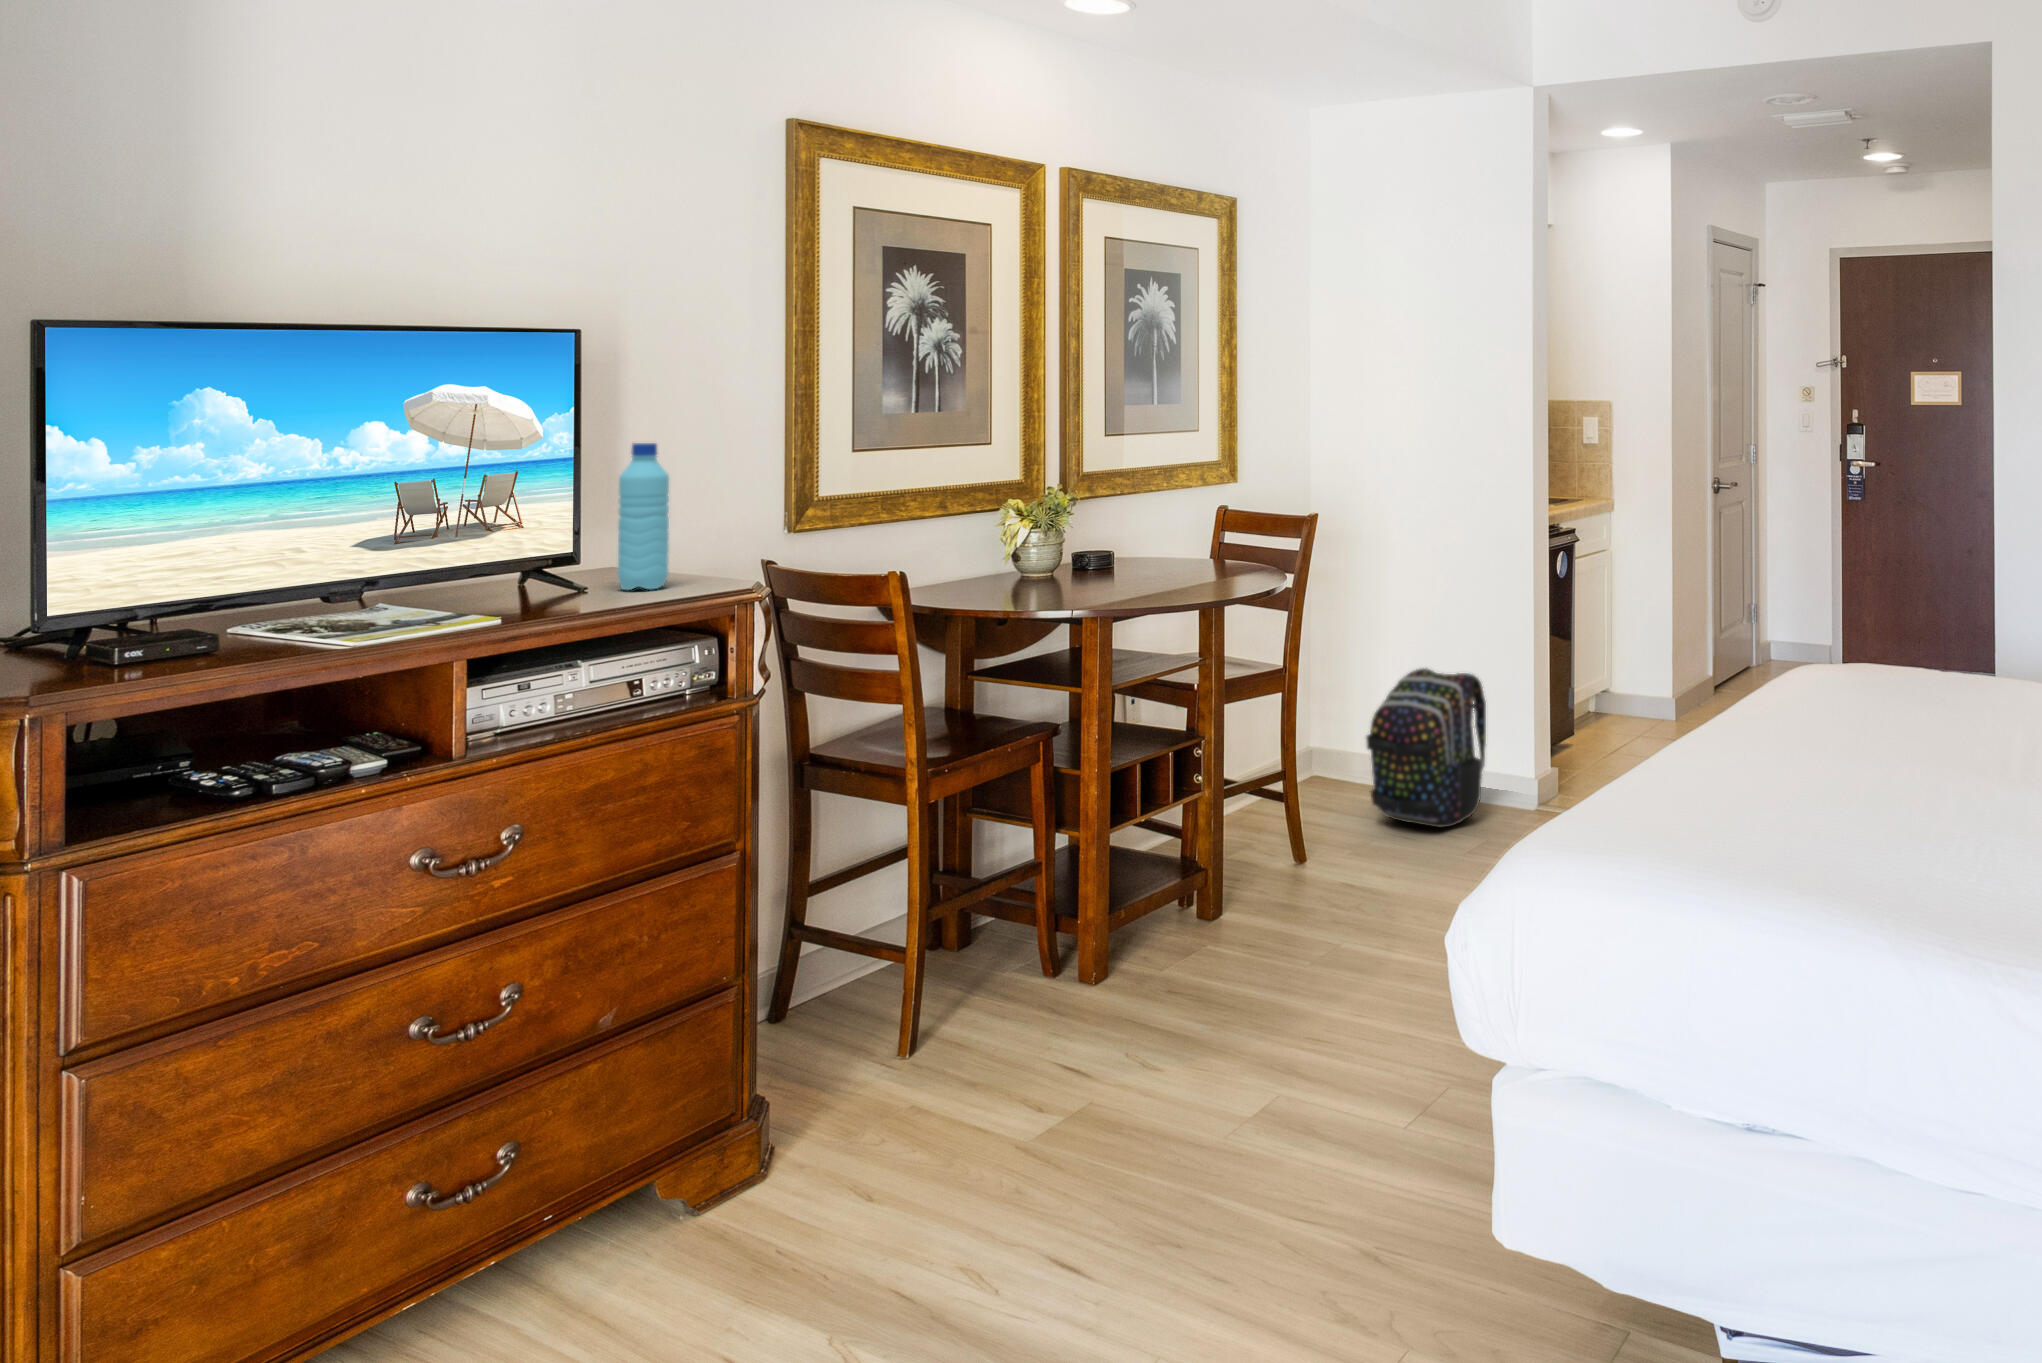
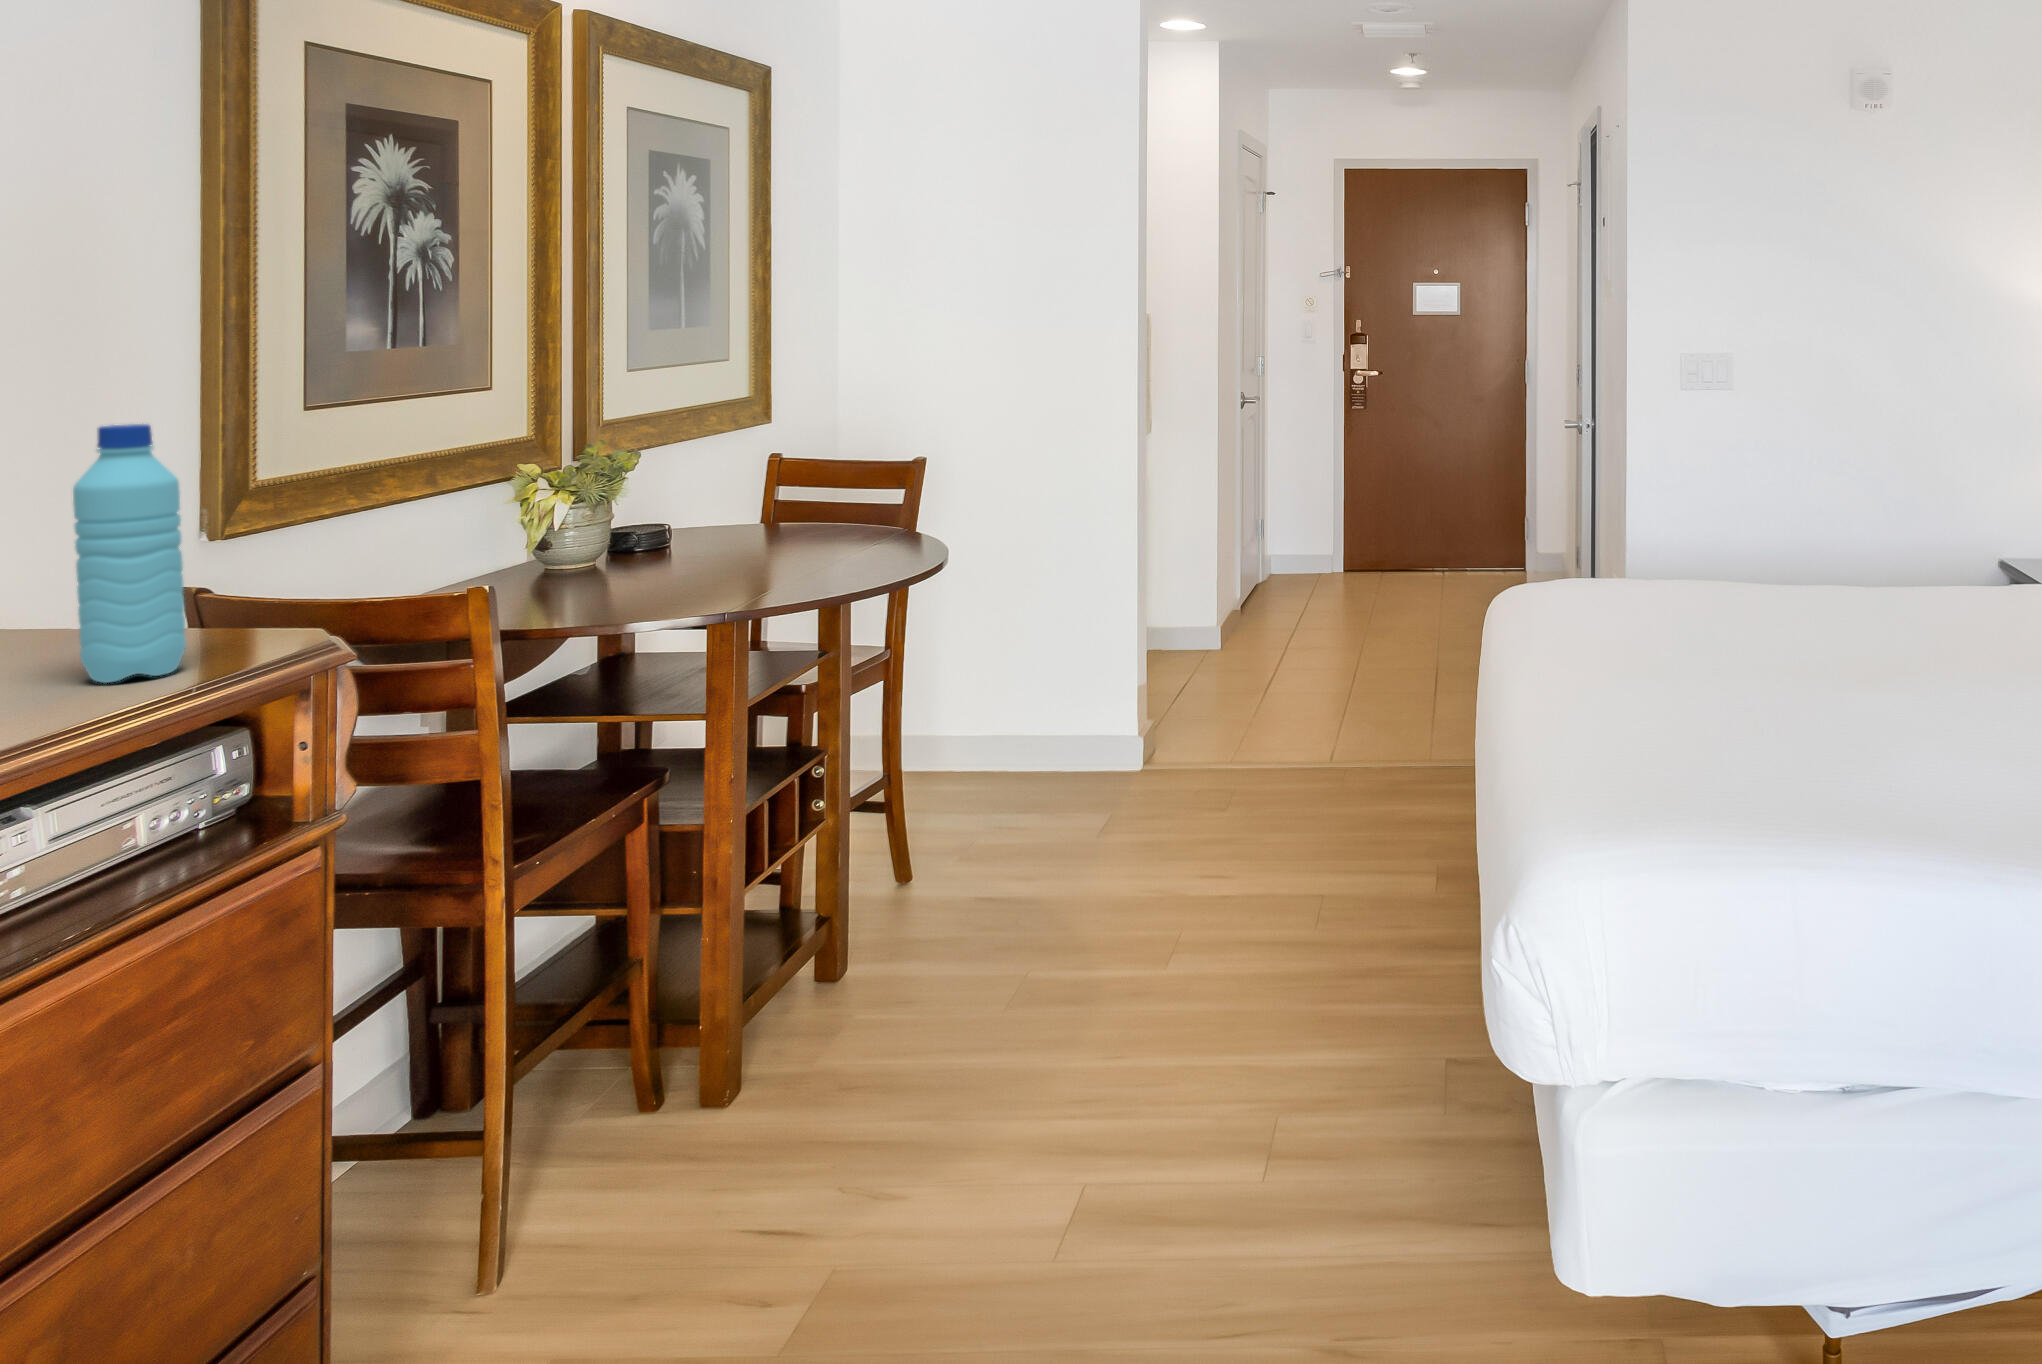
backpack: present [1366,668,1486,827] -> none [976,627,1105,803]

